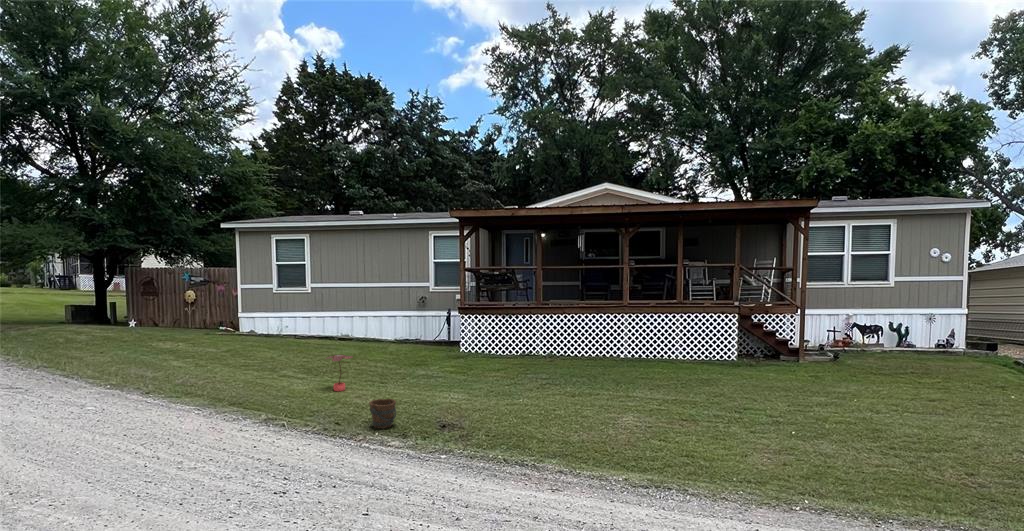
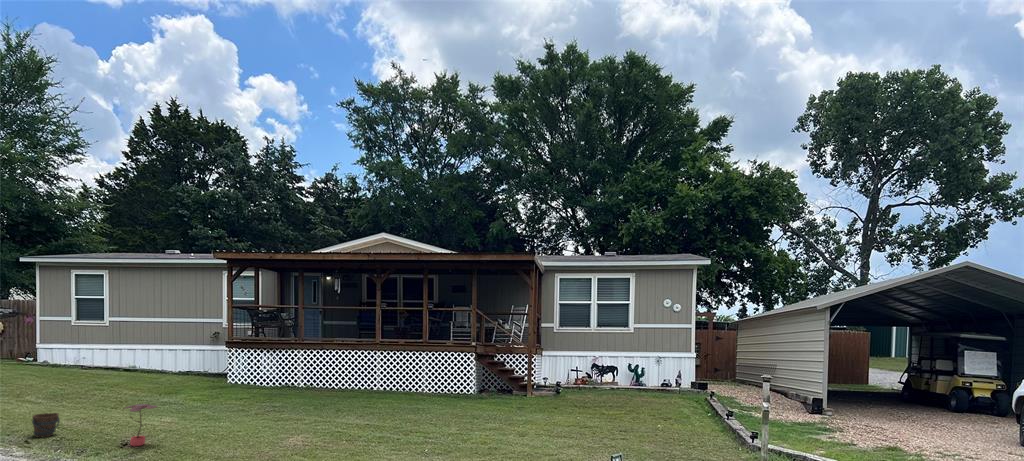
potted plant: present [326,355,353,391] -> present [125,404,157,446]

